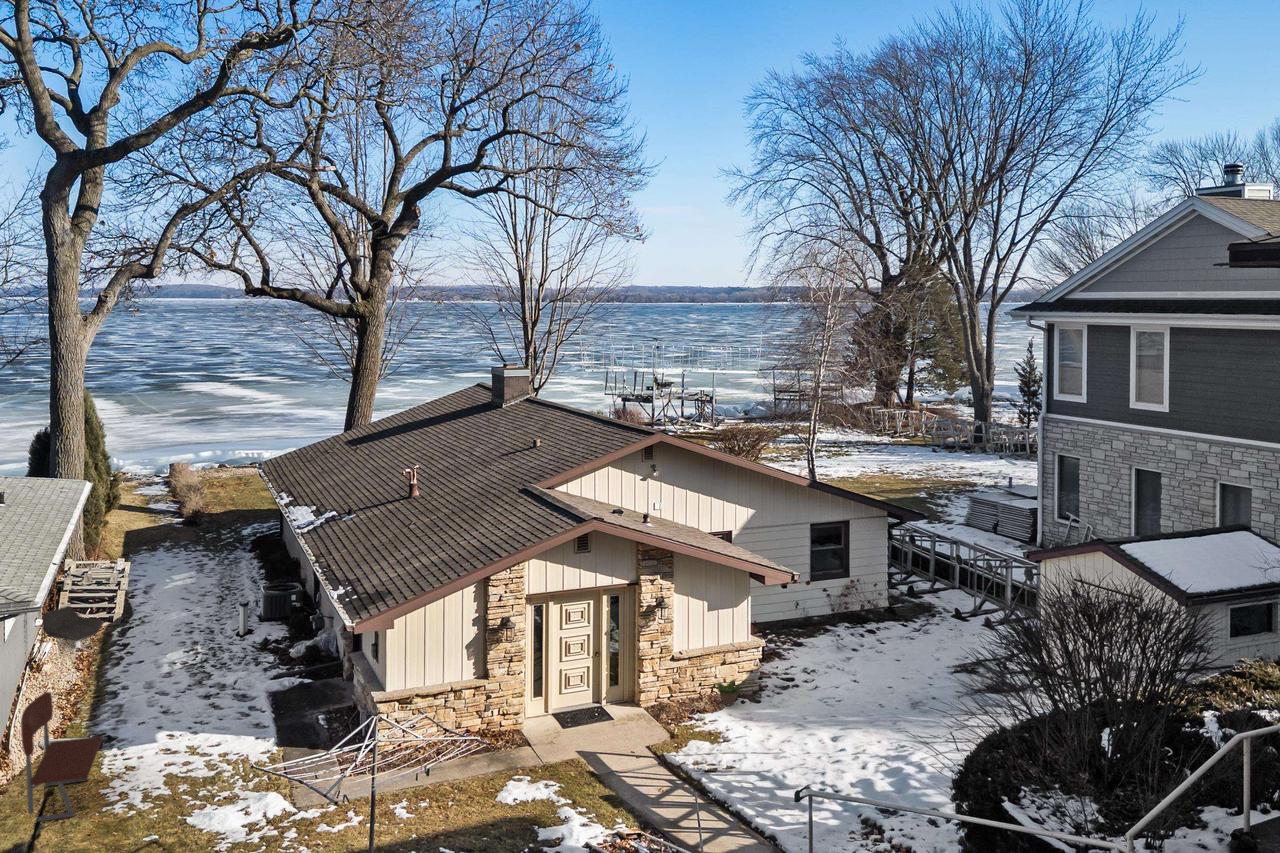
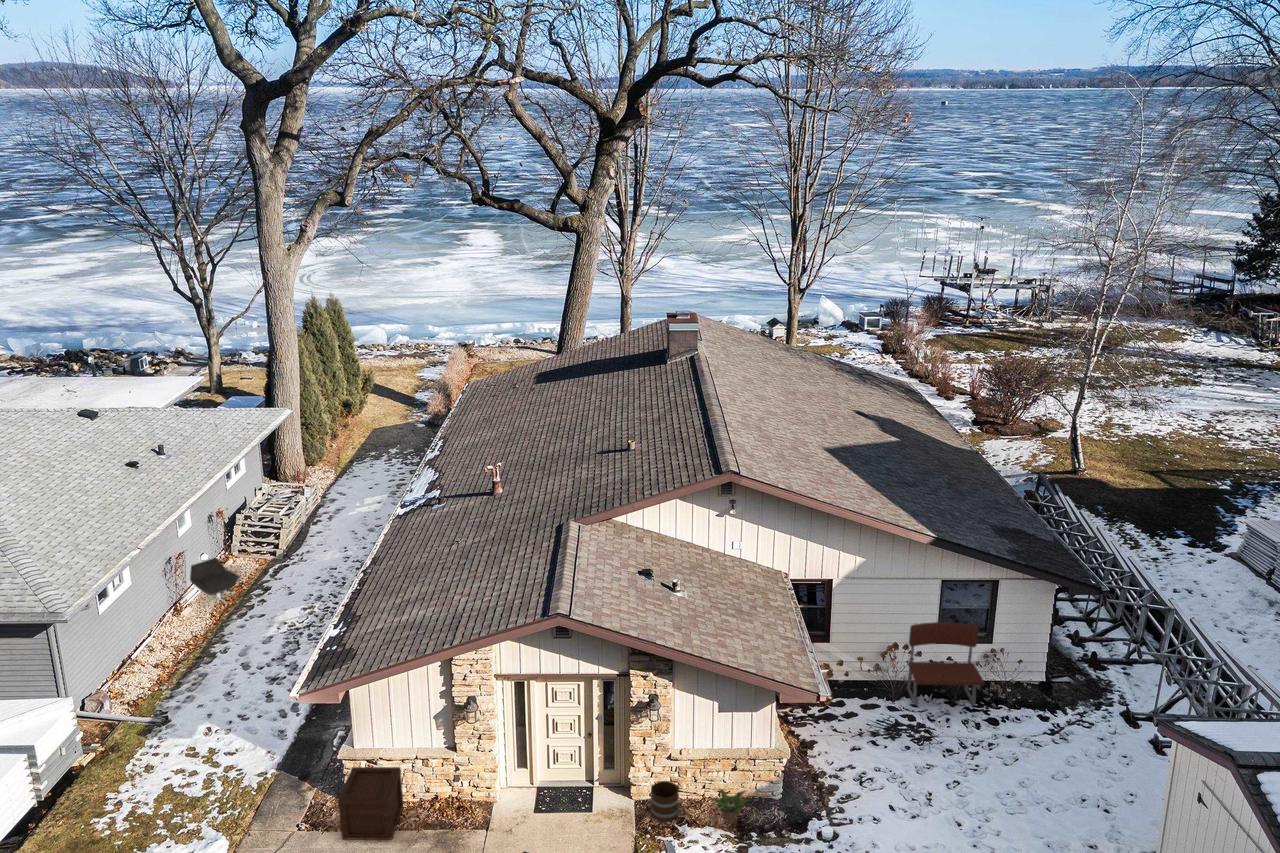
bucket: none [662,679,687,714] -> present [651,781,679,822]
bench: present [21,692,102,822] -> present [907,622,984,706]
wooden crate: none [390,699,448,772] -> present [338,767,404,840]

